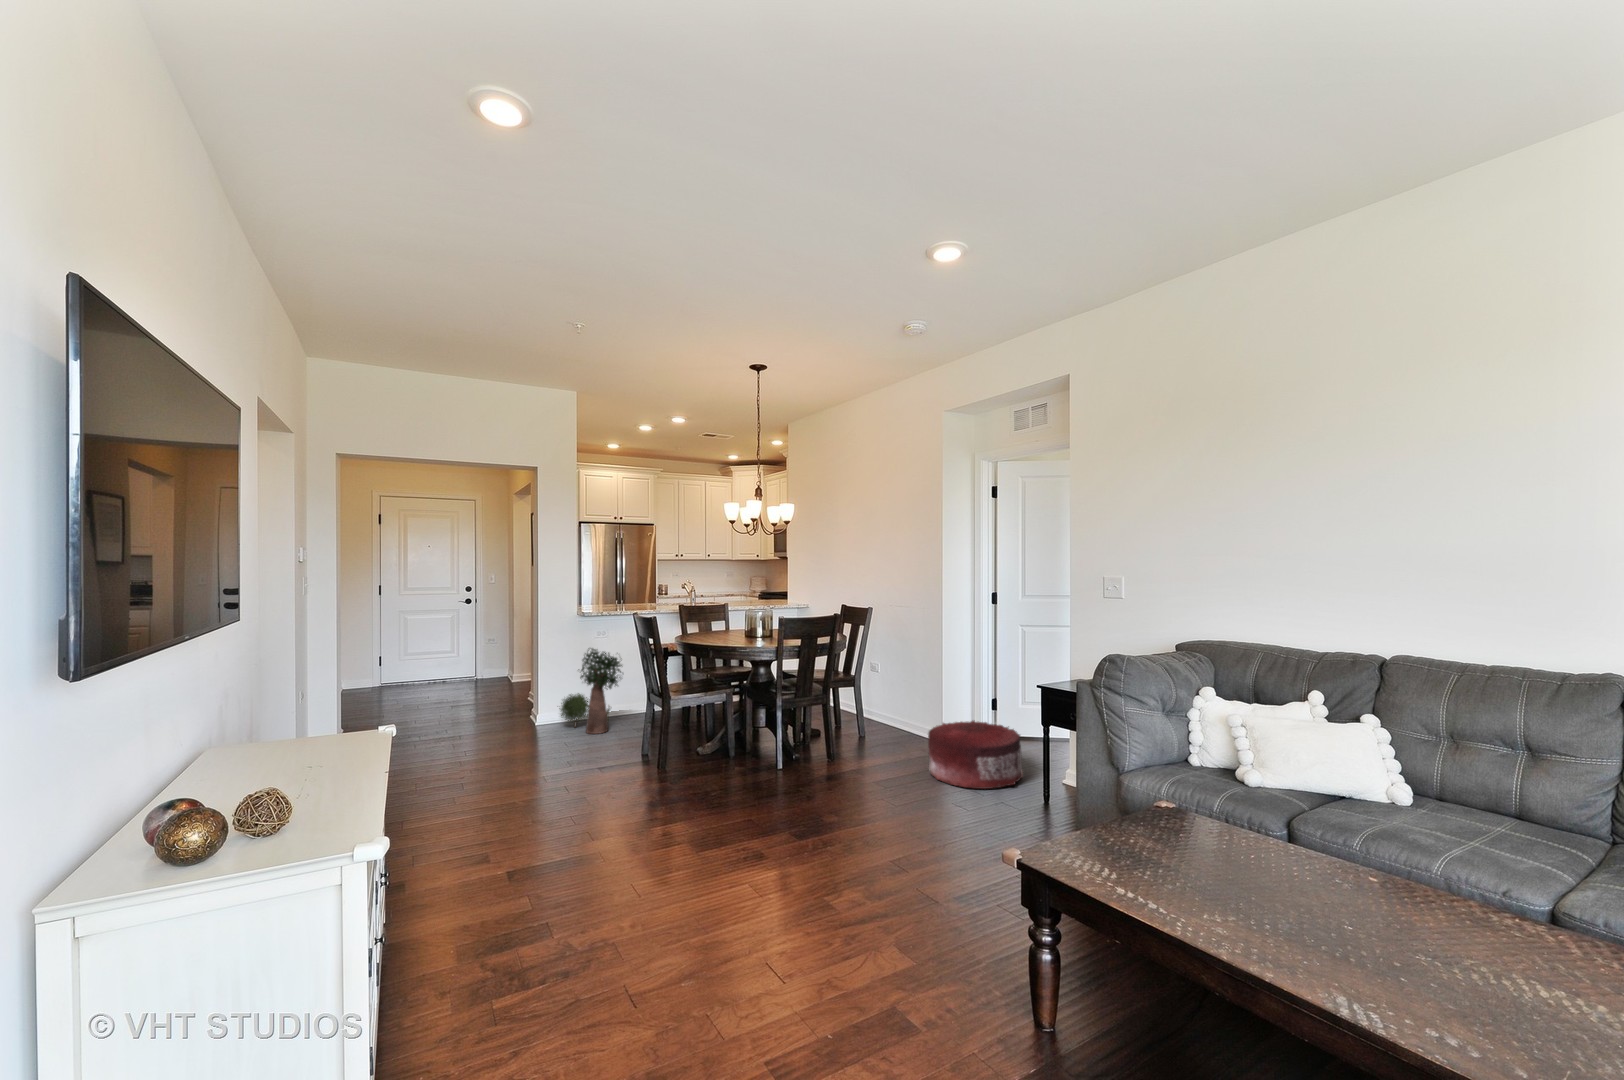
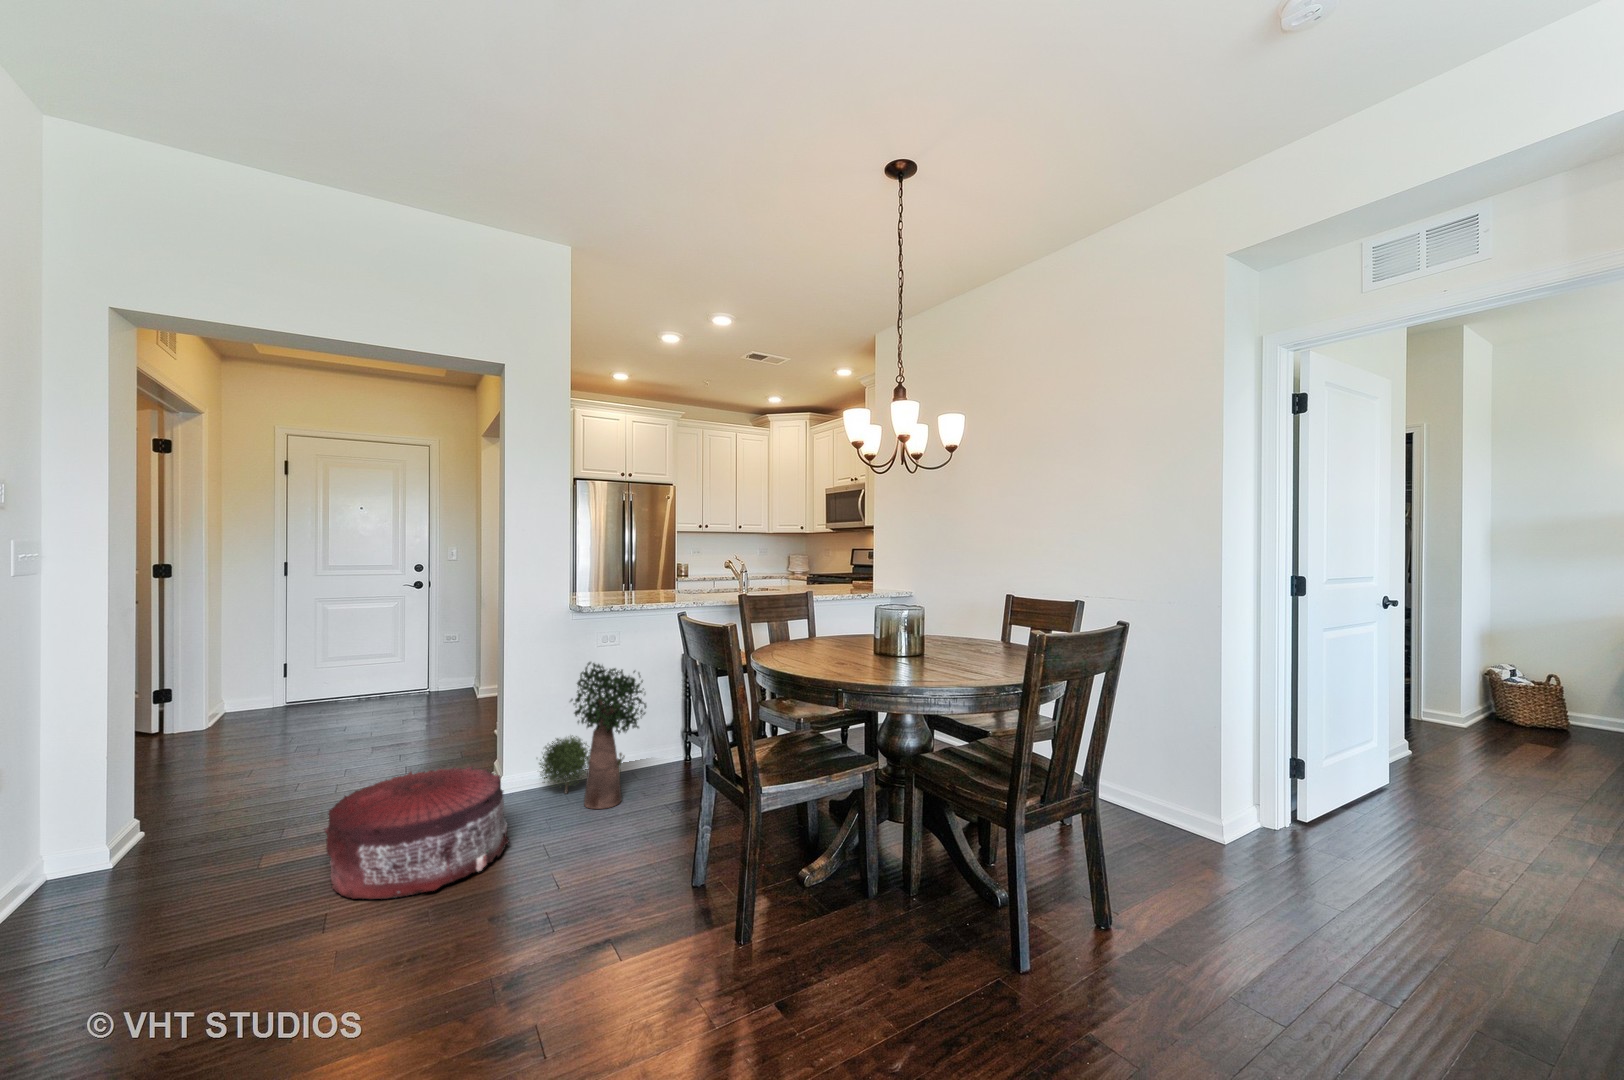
pouf: present [928,721,1023,789] -> present [325,766,510,899]

